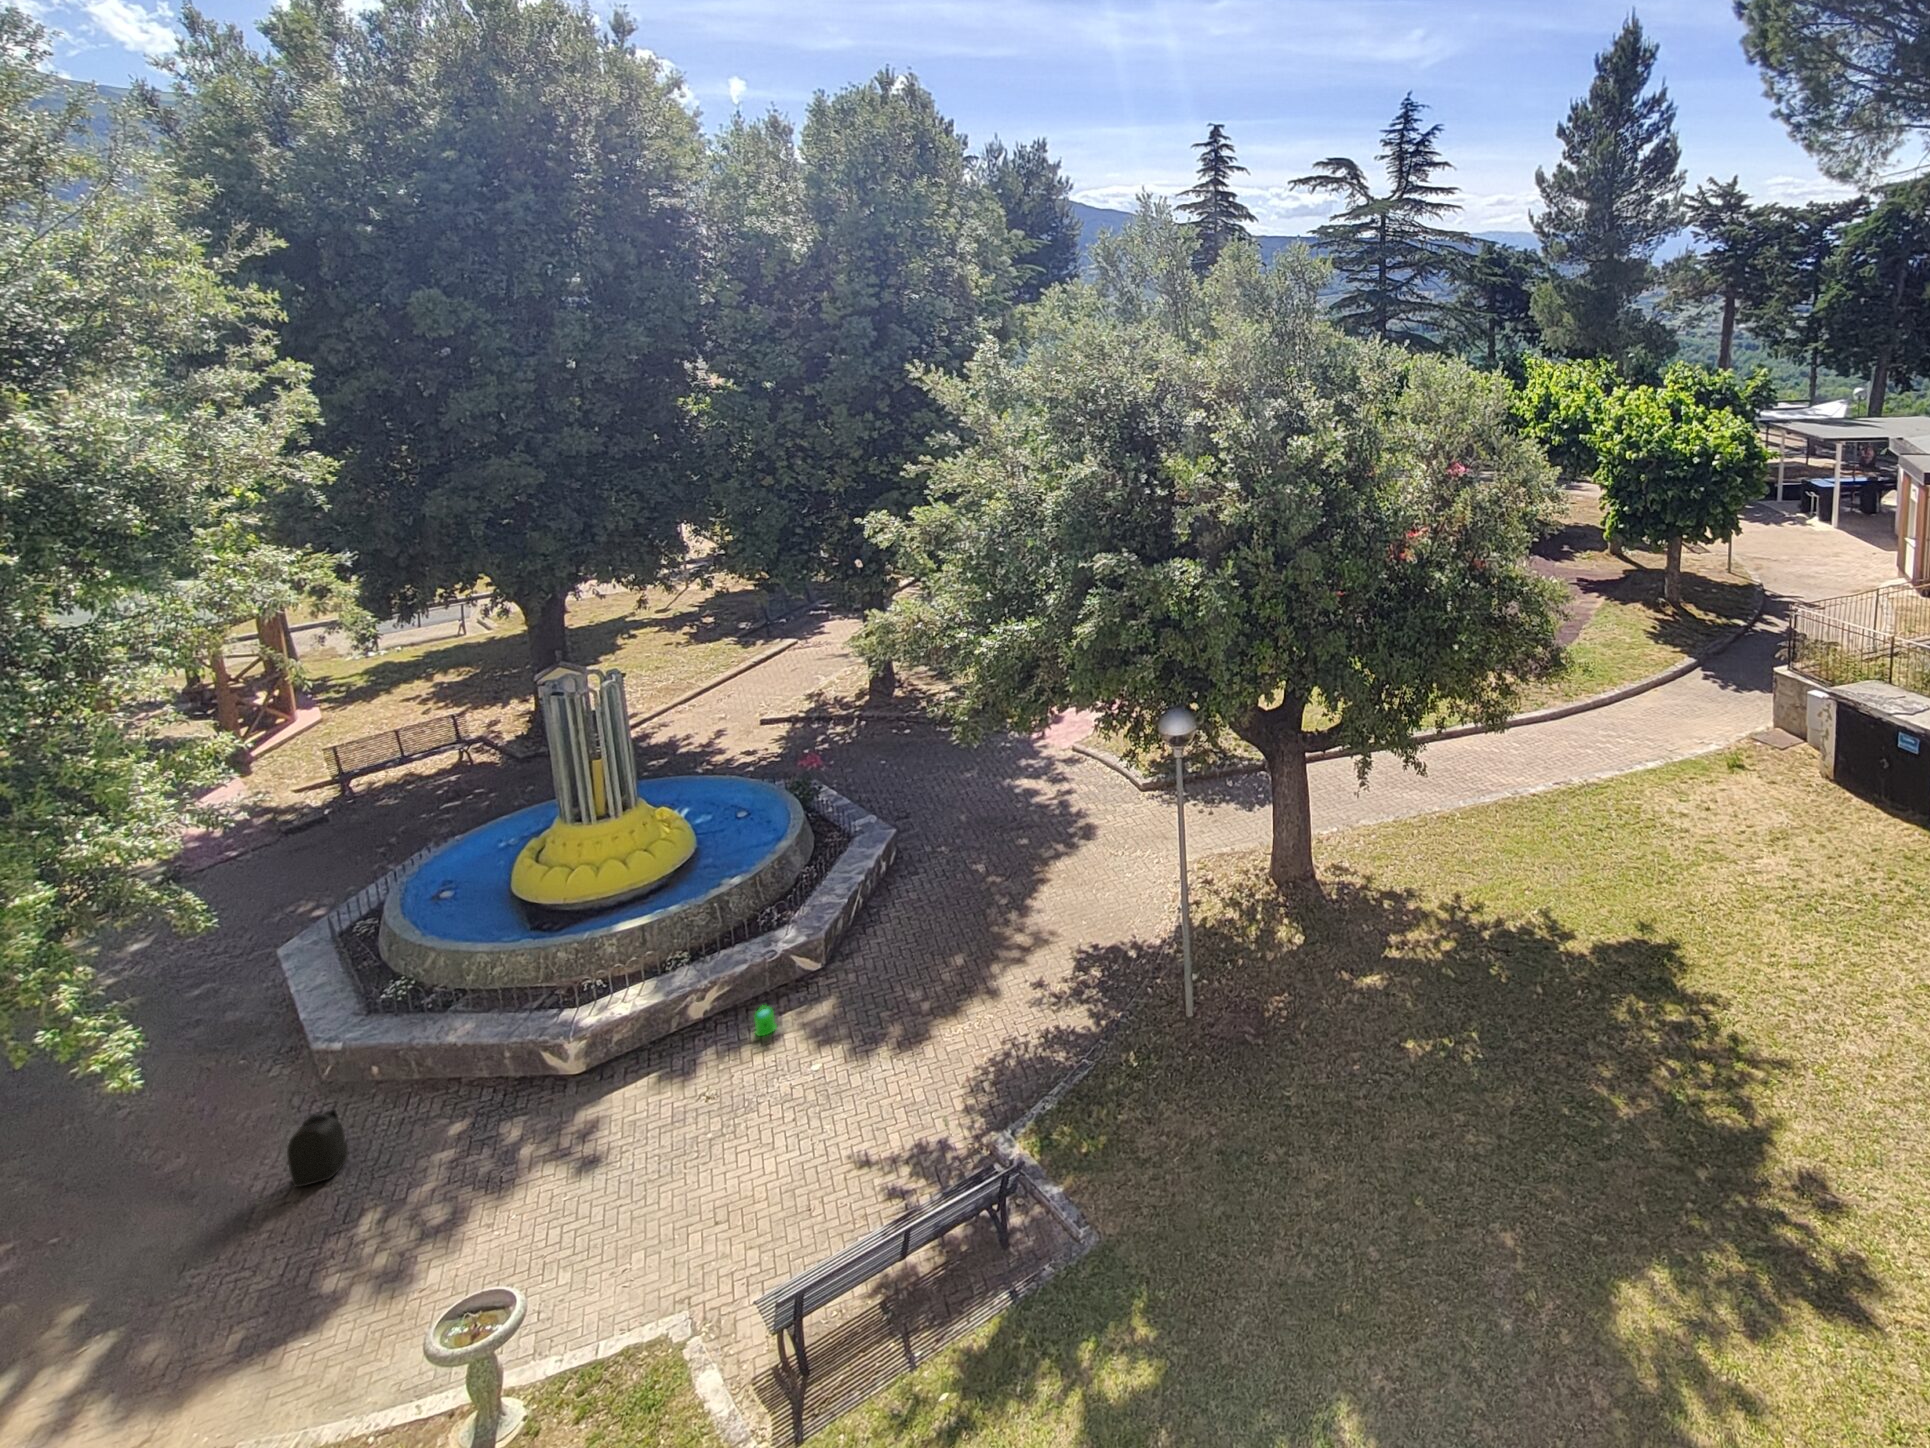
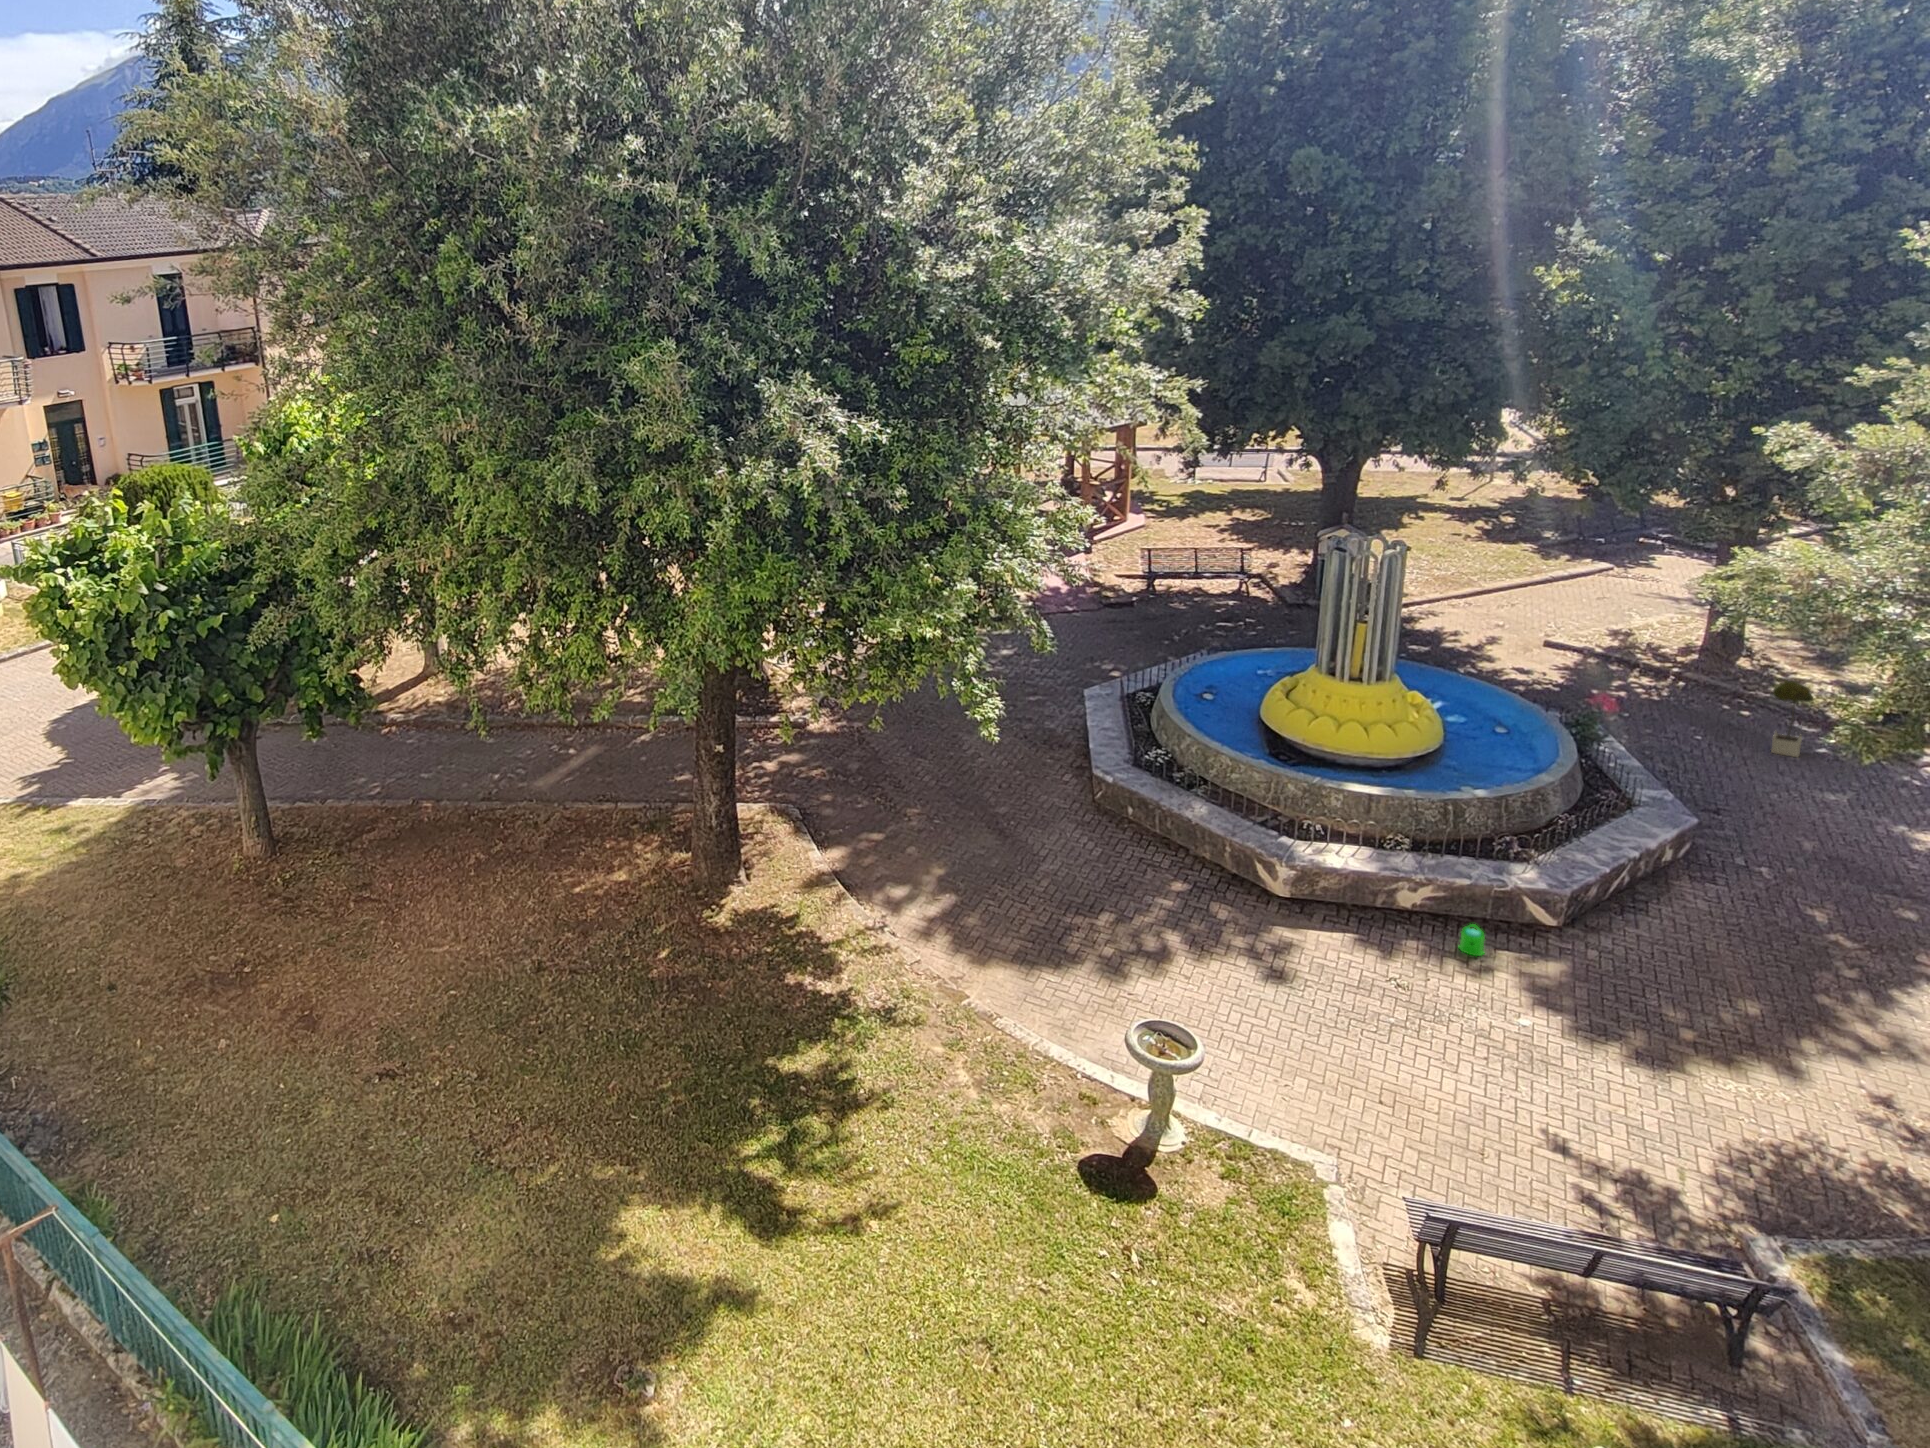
potted tree: none [907,698,932,753] -> present [1771,679,1813,757]
backpack: present [287,1110,348,1187] -> none [1082,808,1117,859]

